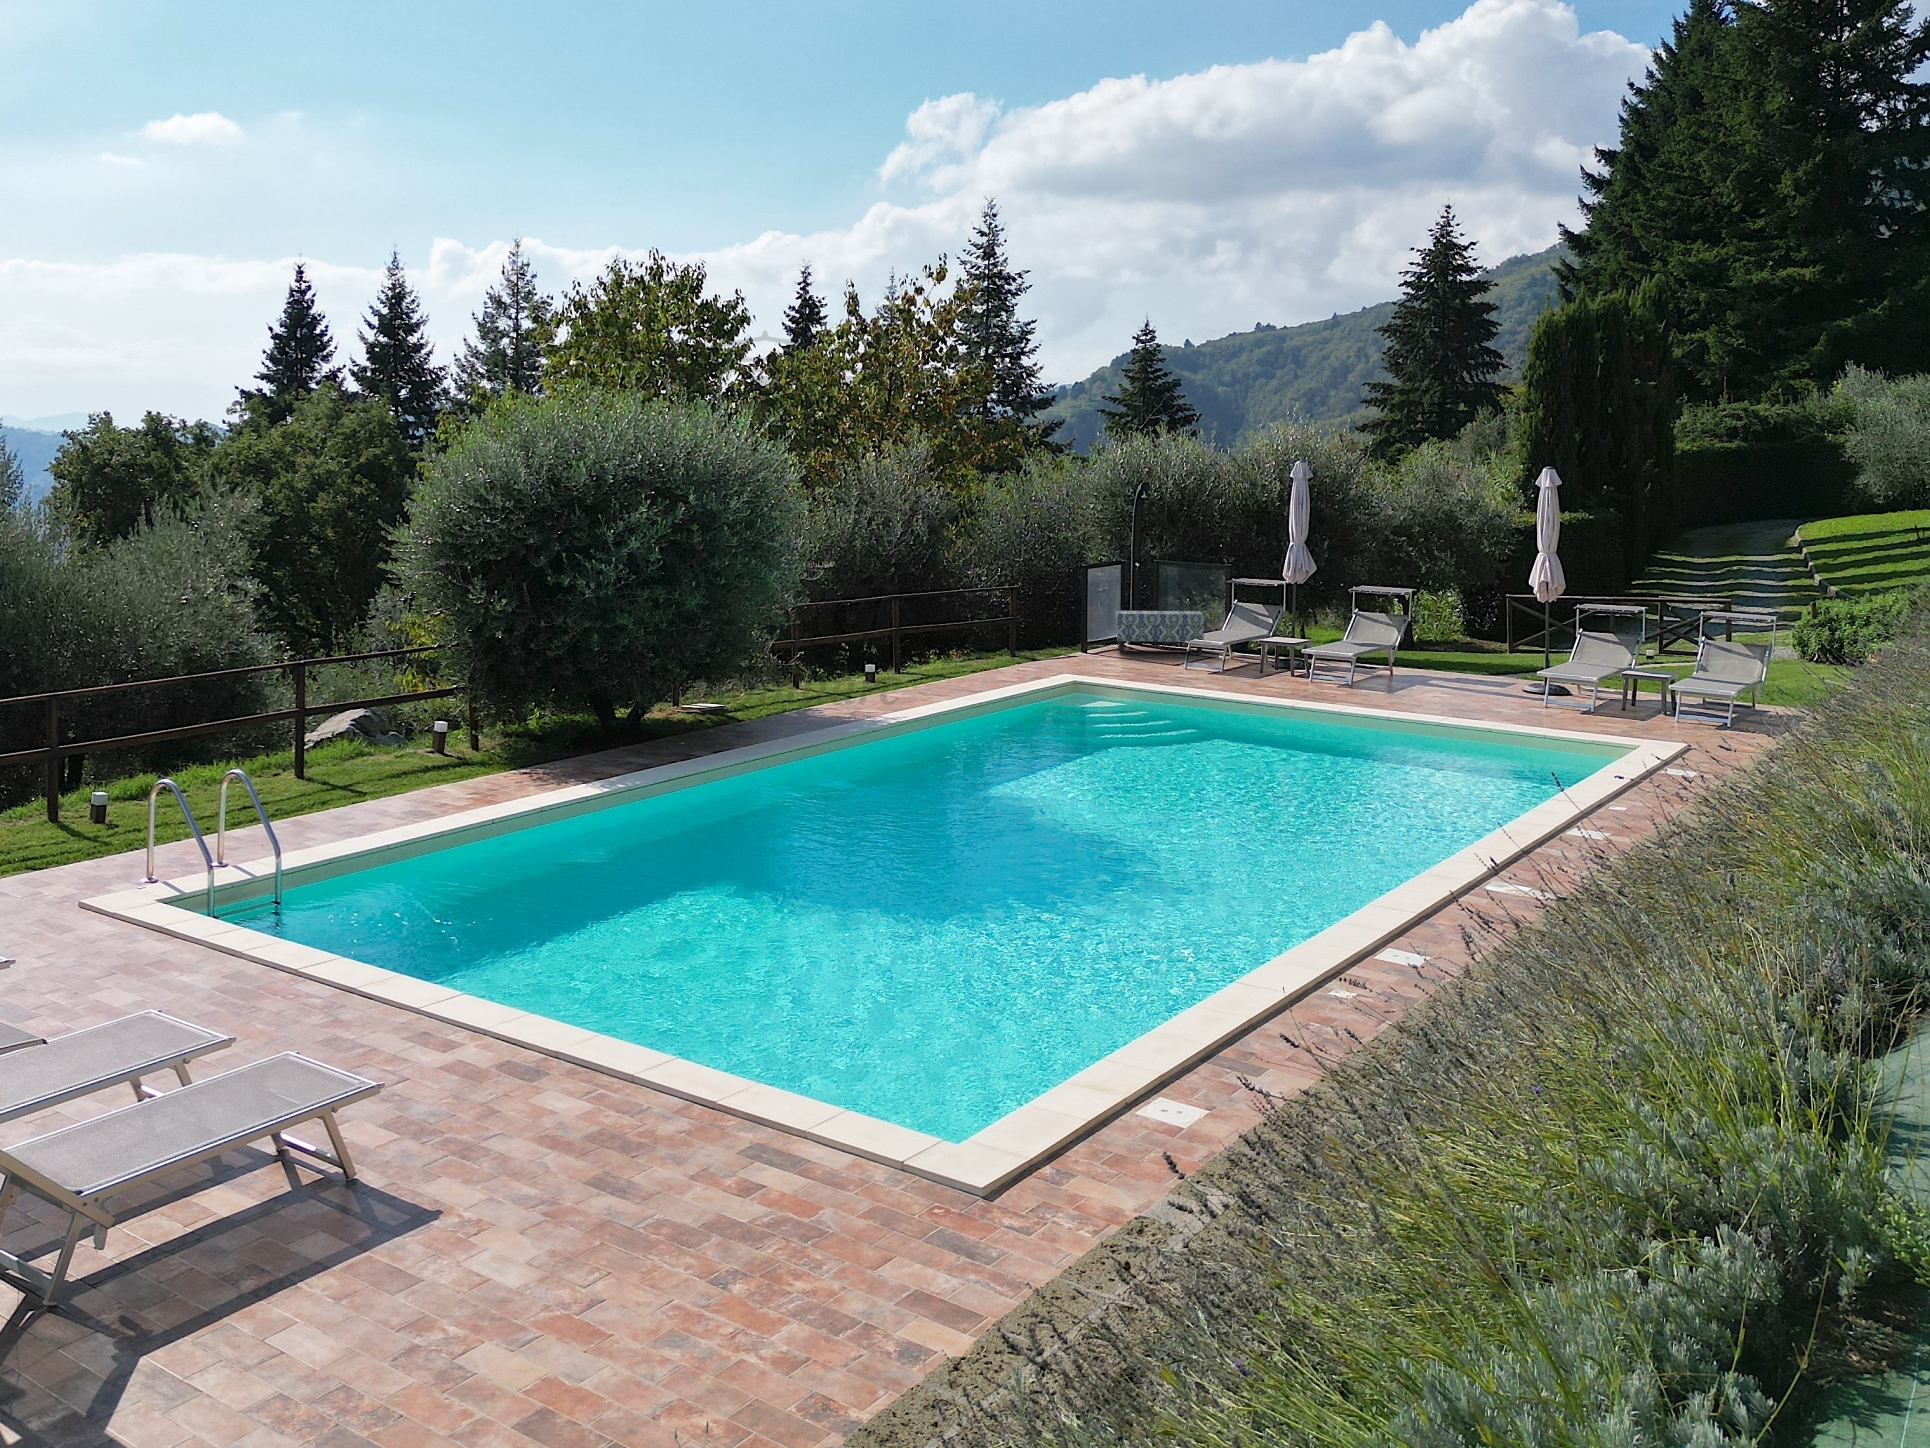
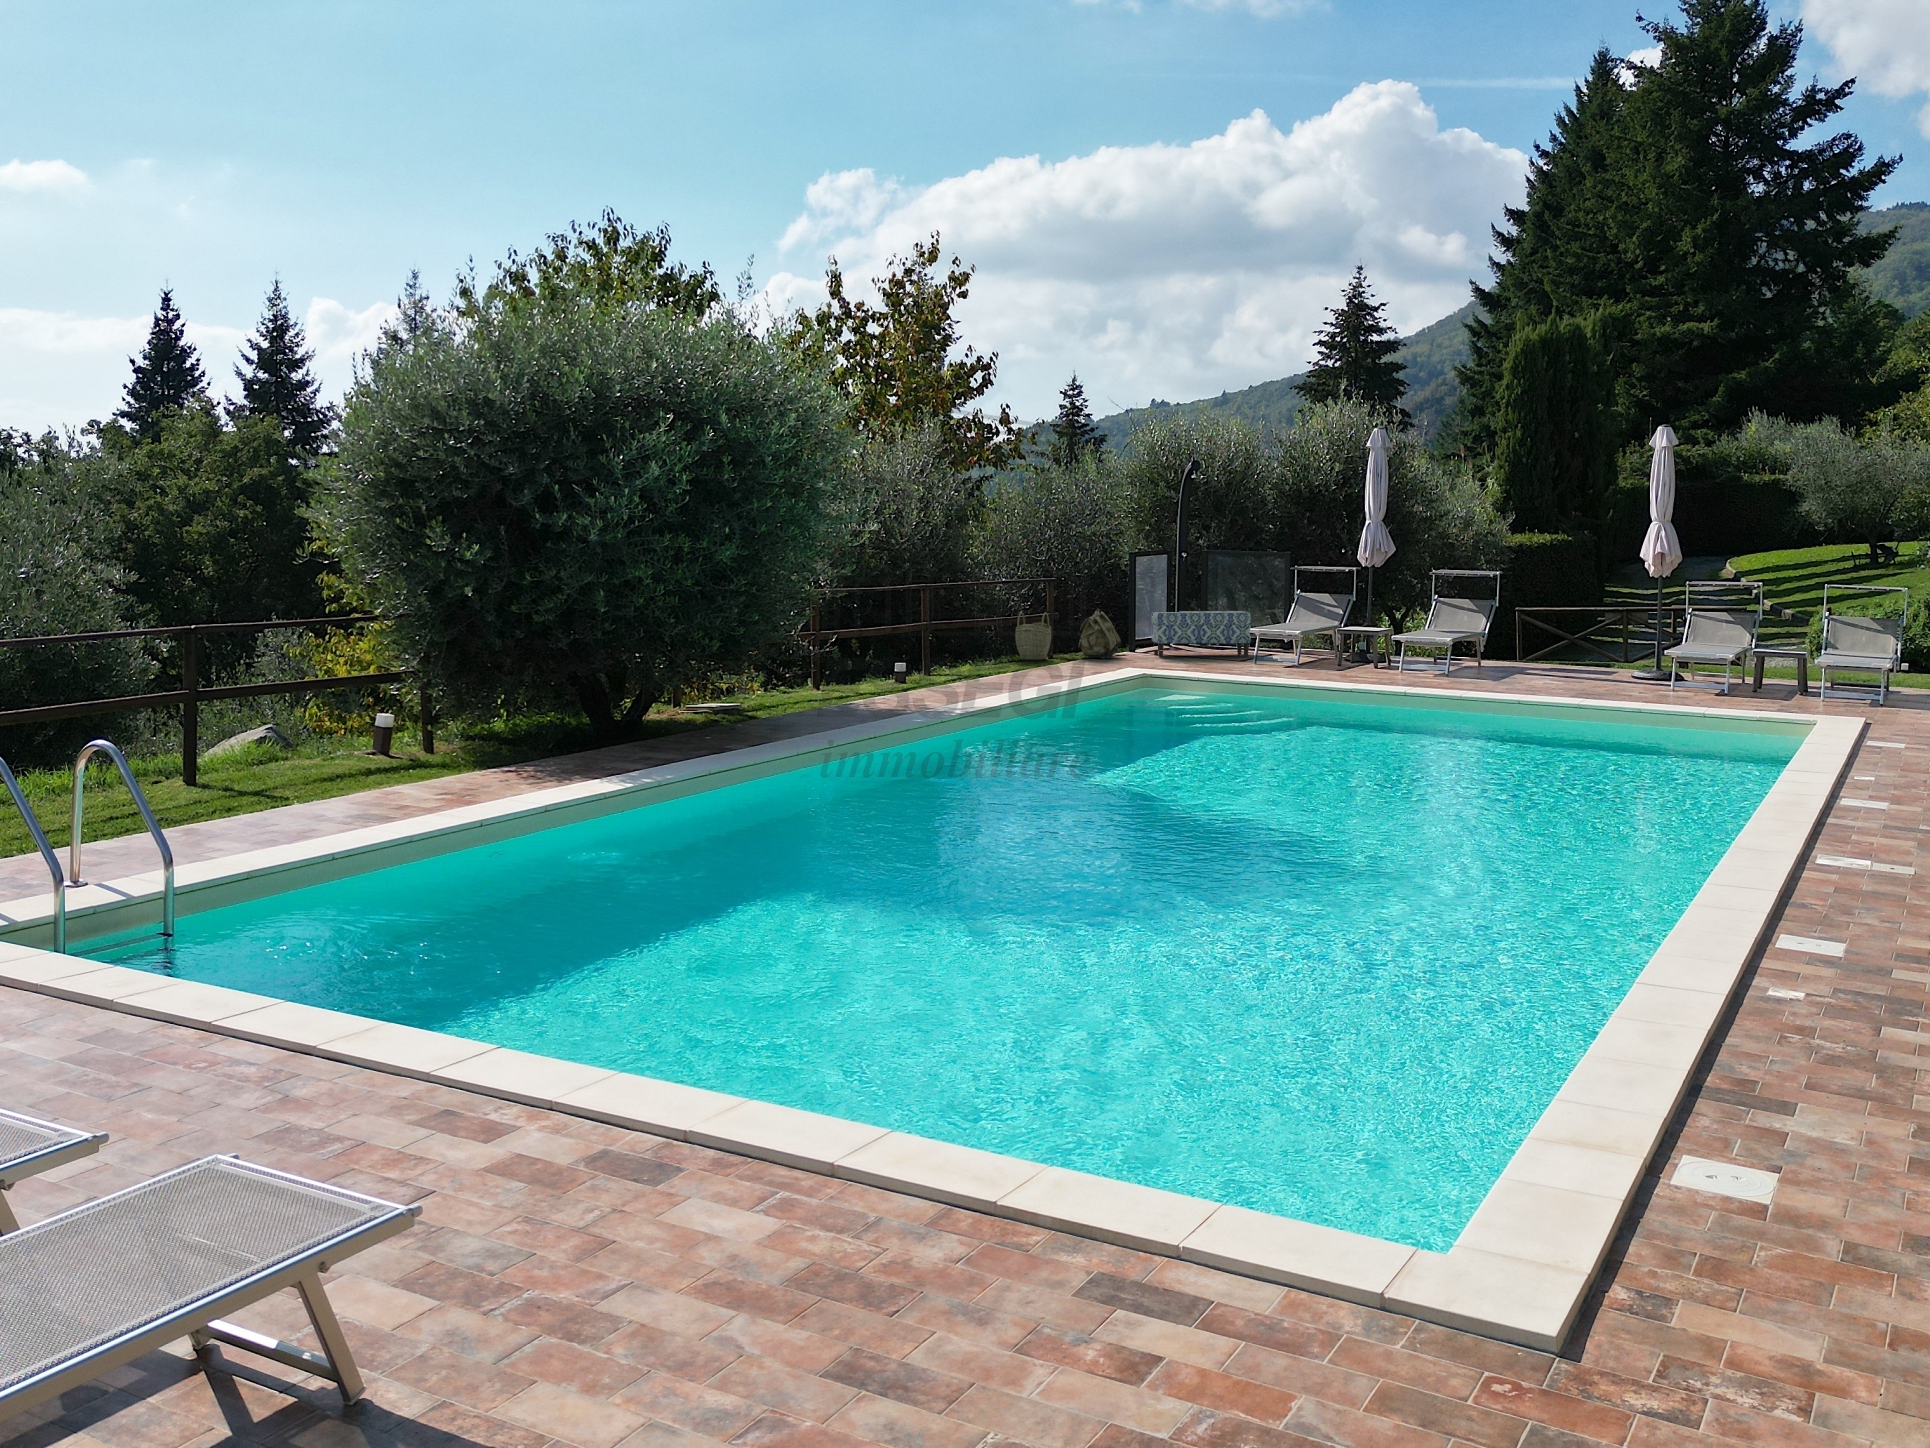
backpack: none [1046,610,1086,654] -> present [1078,609,1121,658]
woven basket: none [989,612,1022,655] -> present [1015,612,1051,660]

